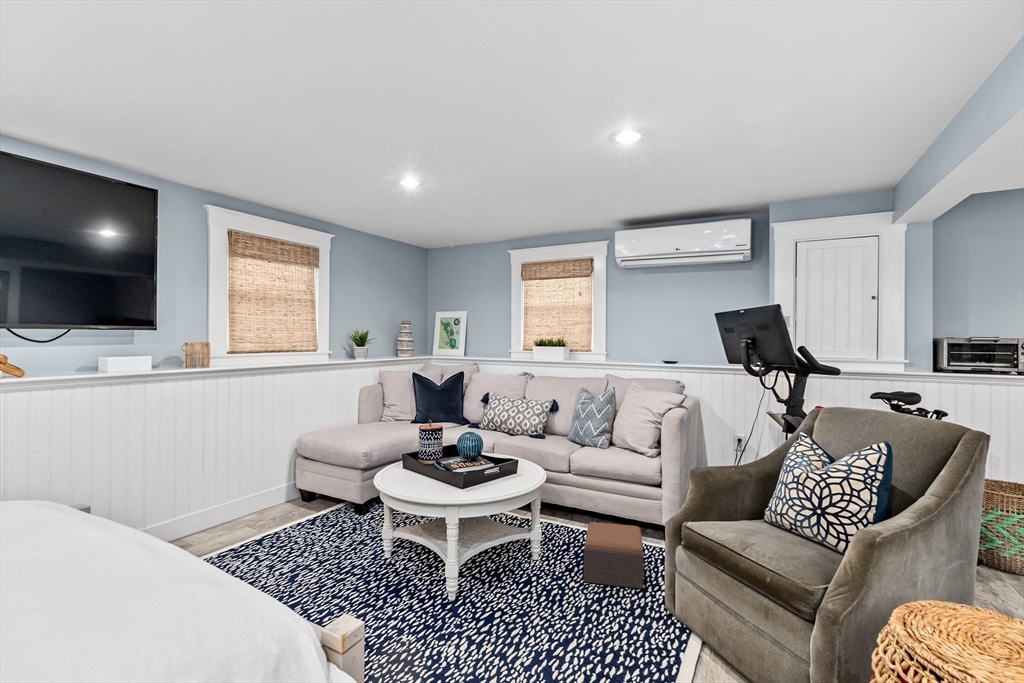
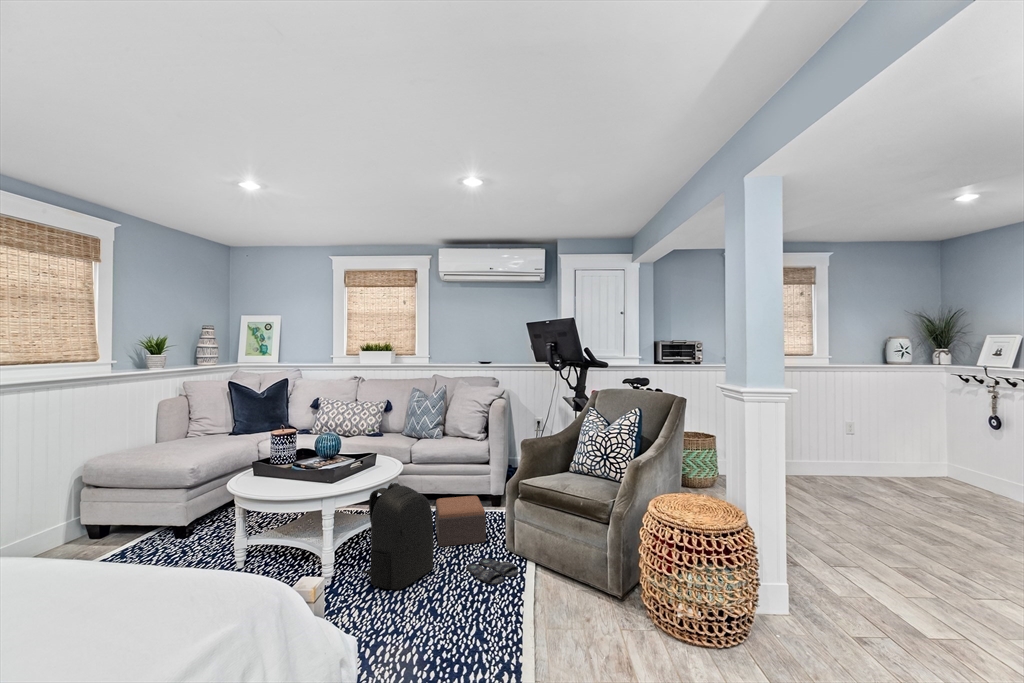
backpack: none [490,499,568,630] -> present [363,483,433,590]
slippers: none [607,613,674,657] -> present [466,558,518,584]

